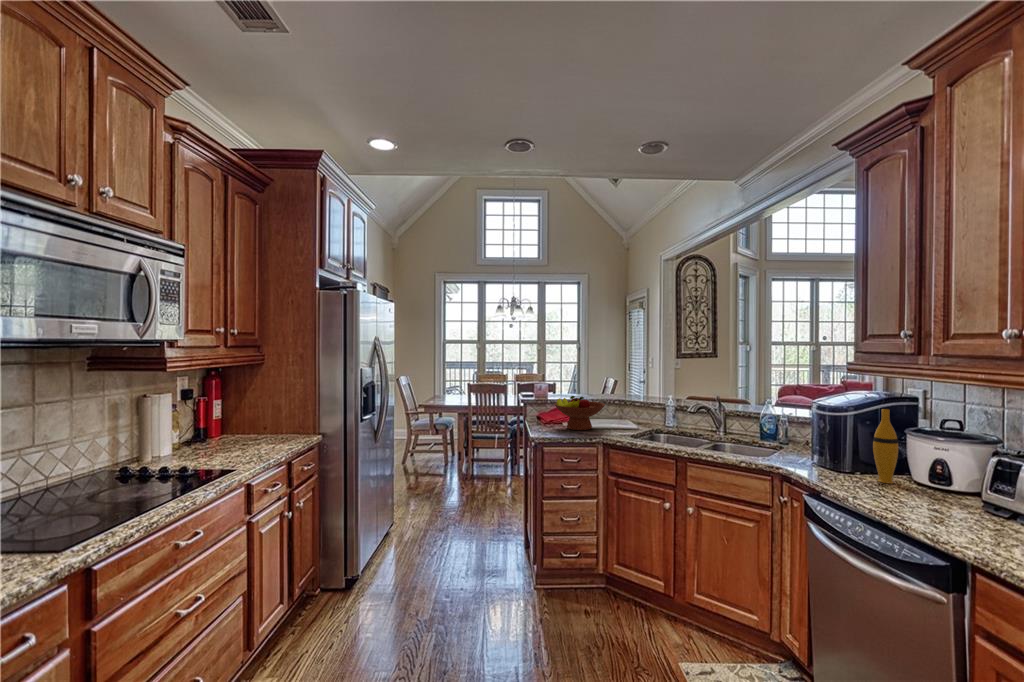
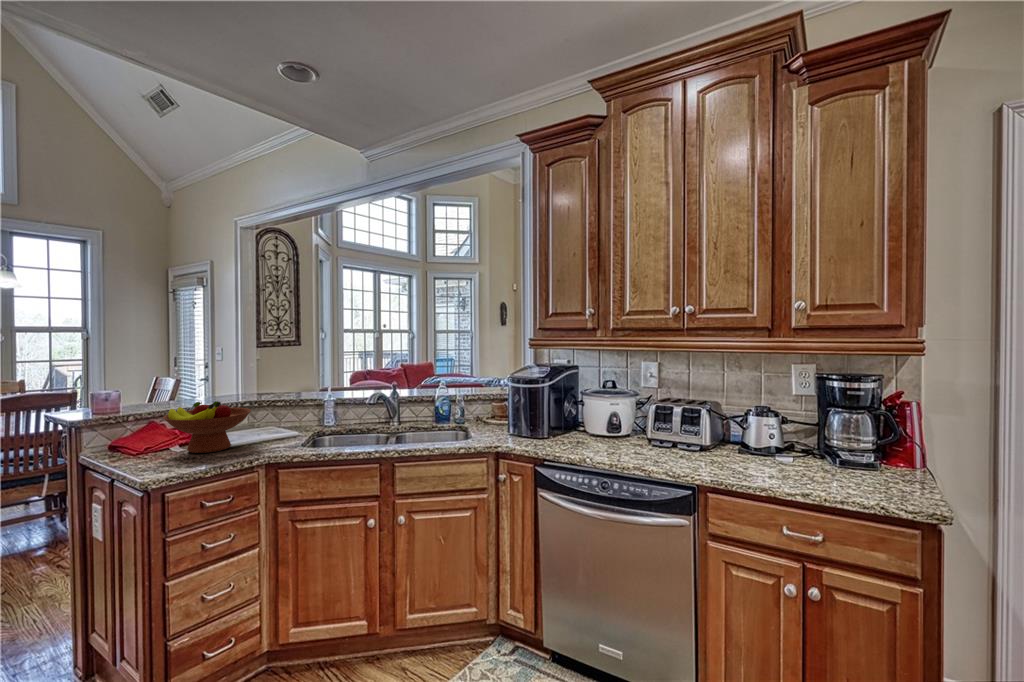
vase: present [873,409,898,484] -> none [570,377,588,442]

